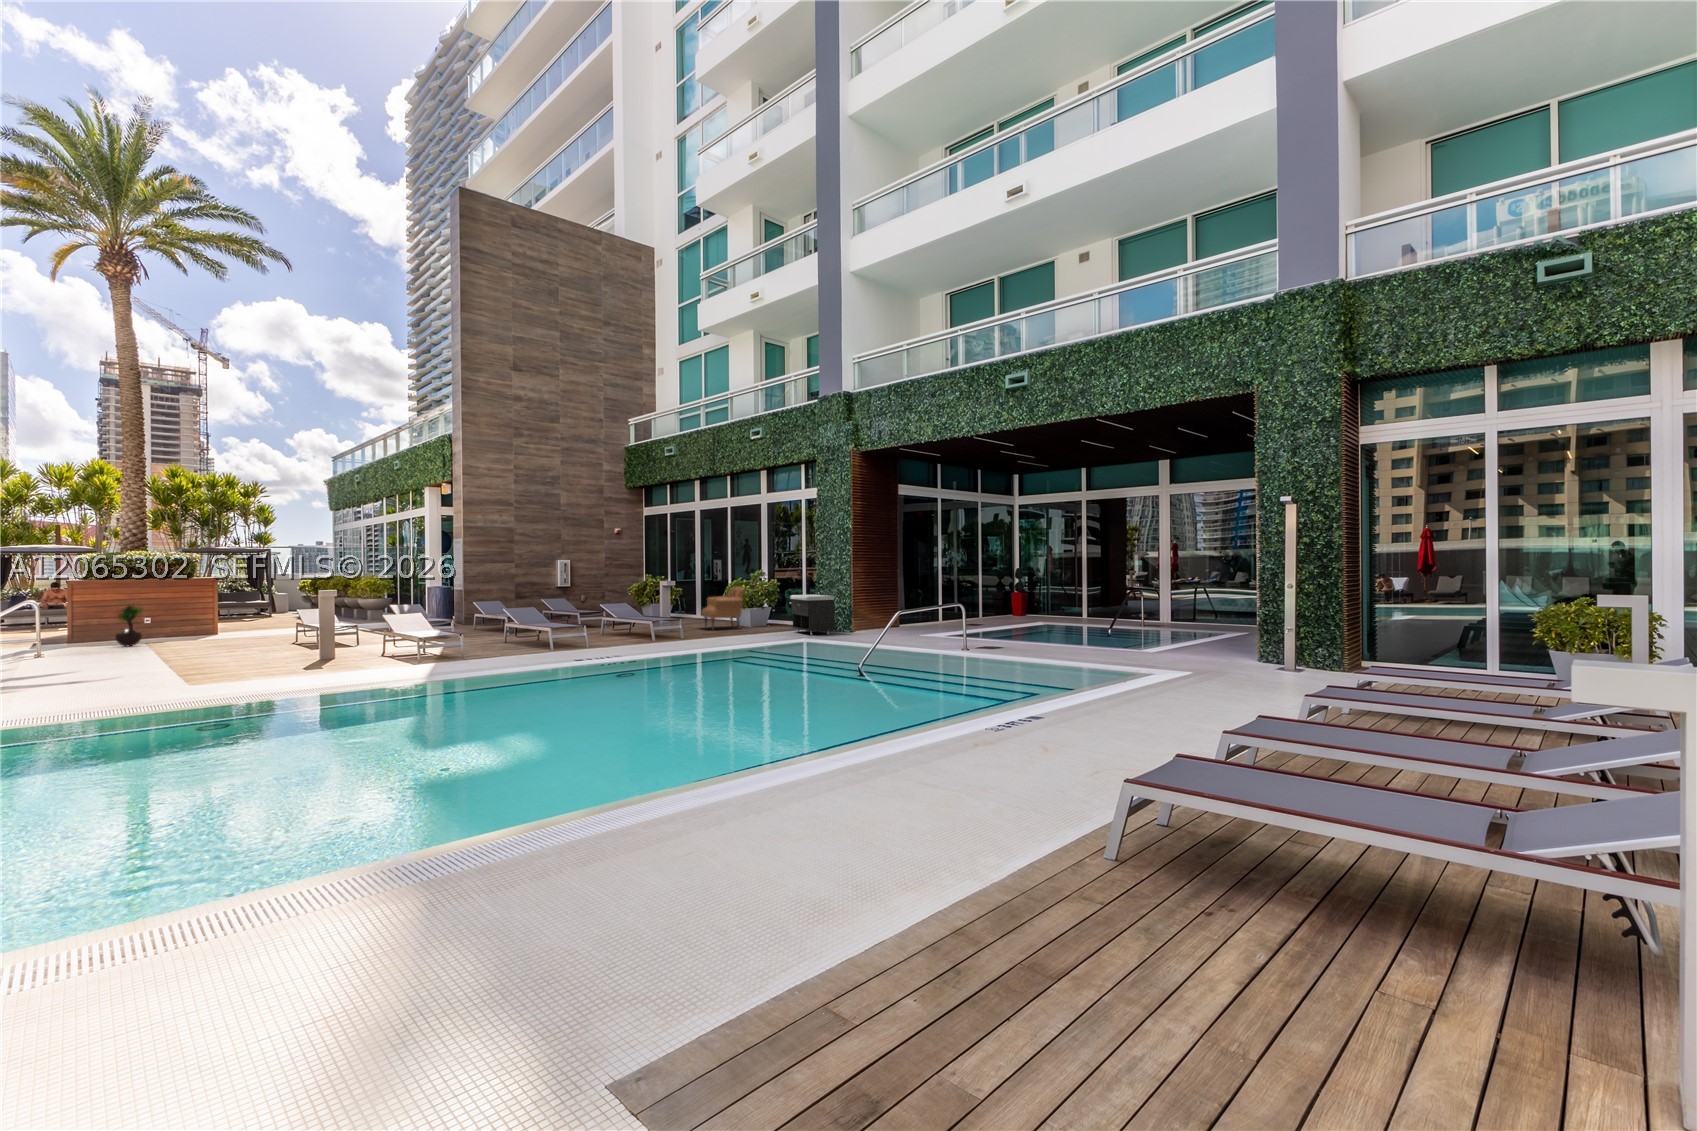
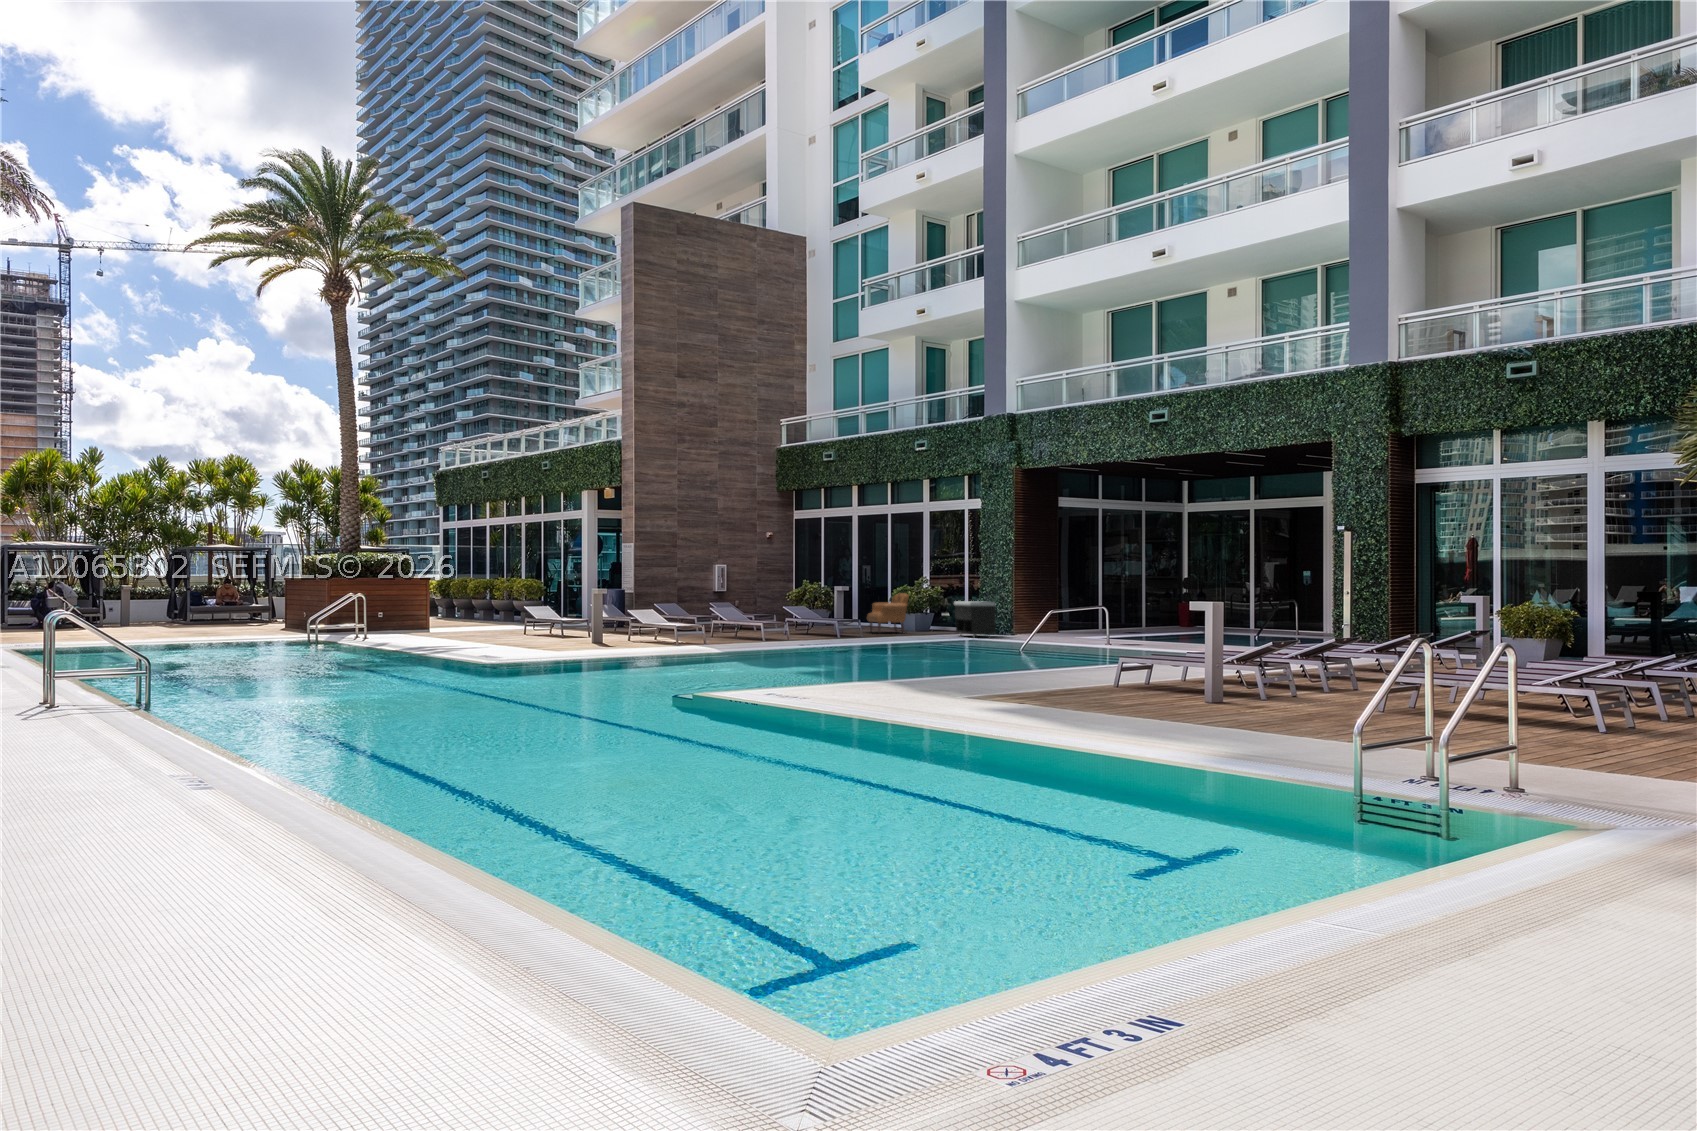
potted tree: present [116,604,143,646] -> none [377,595,400,634]

